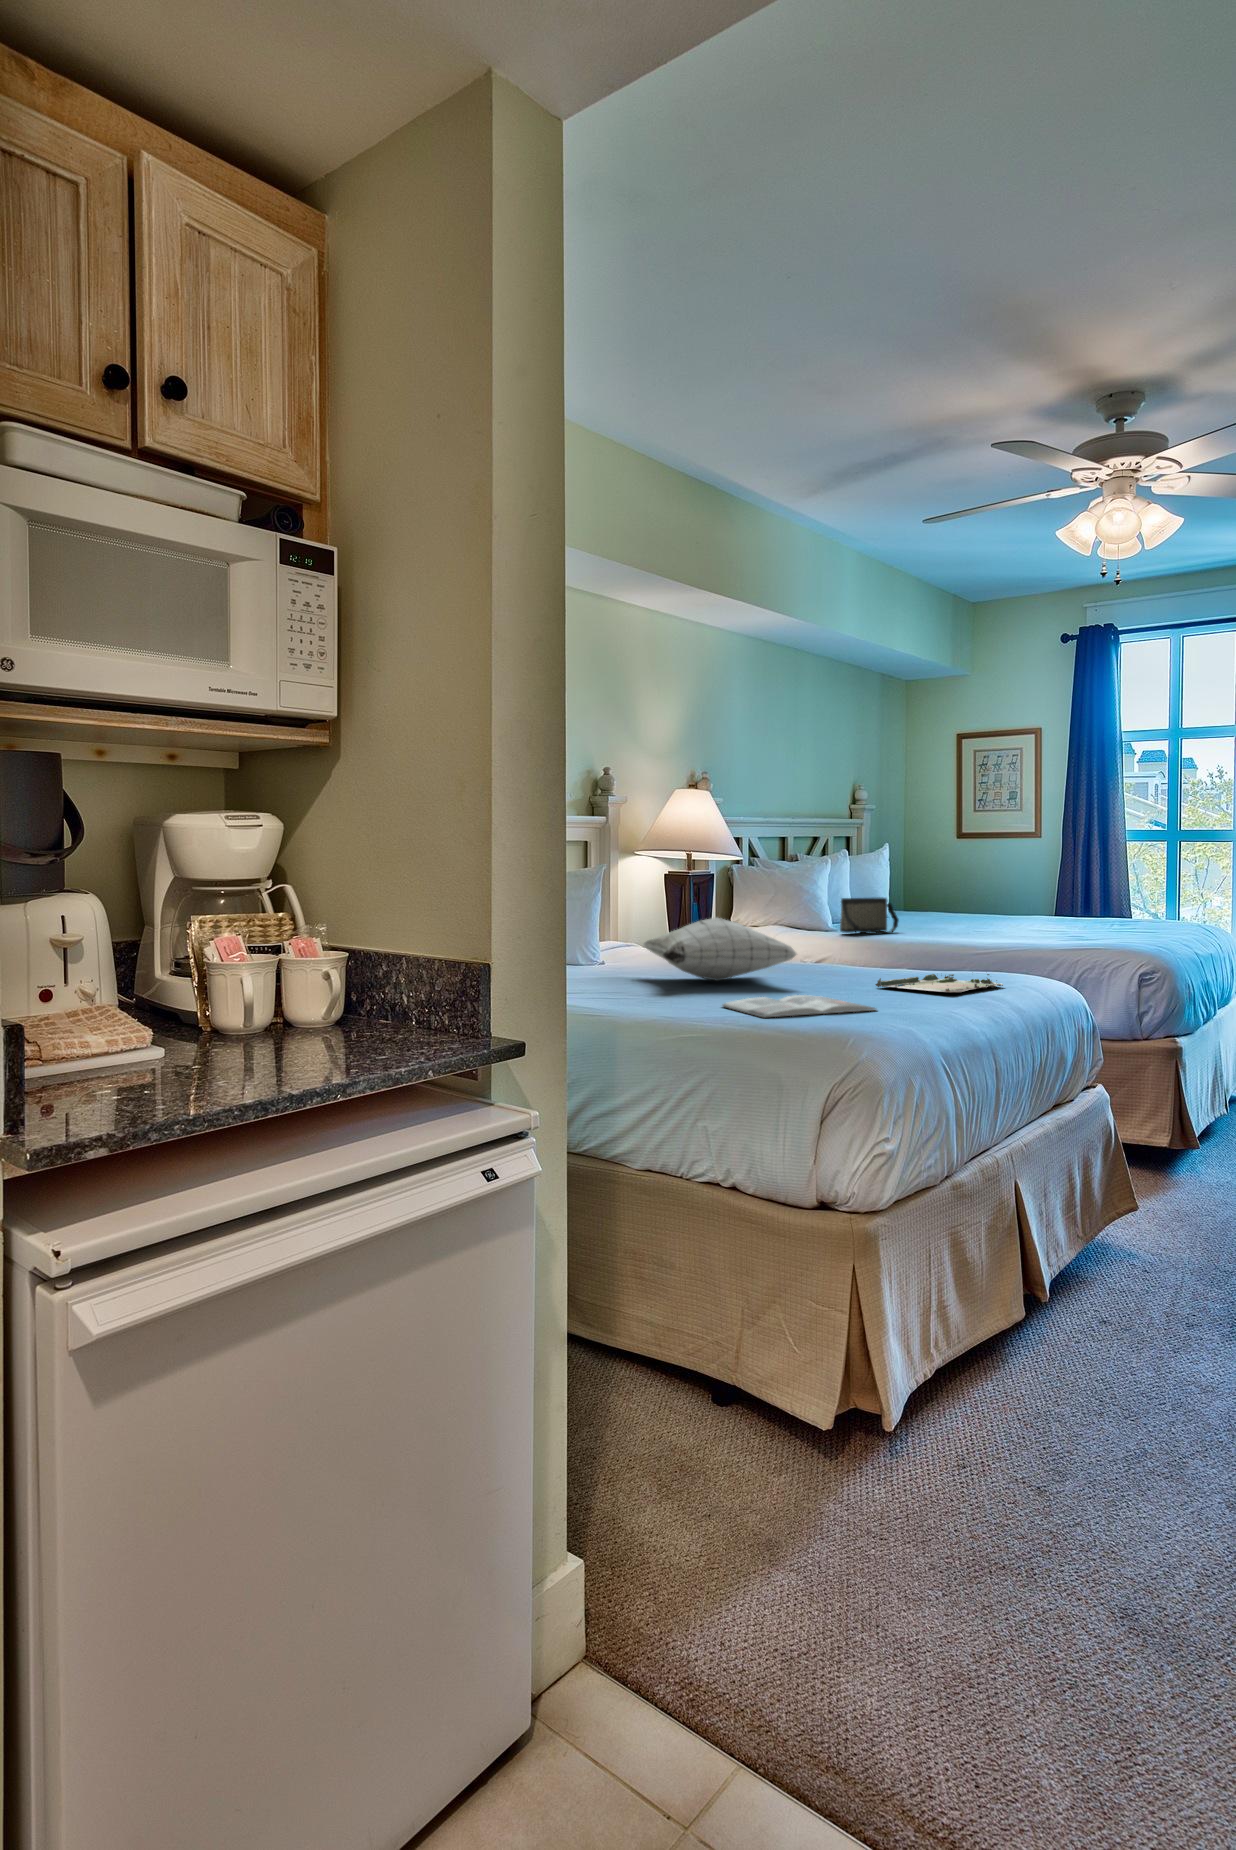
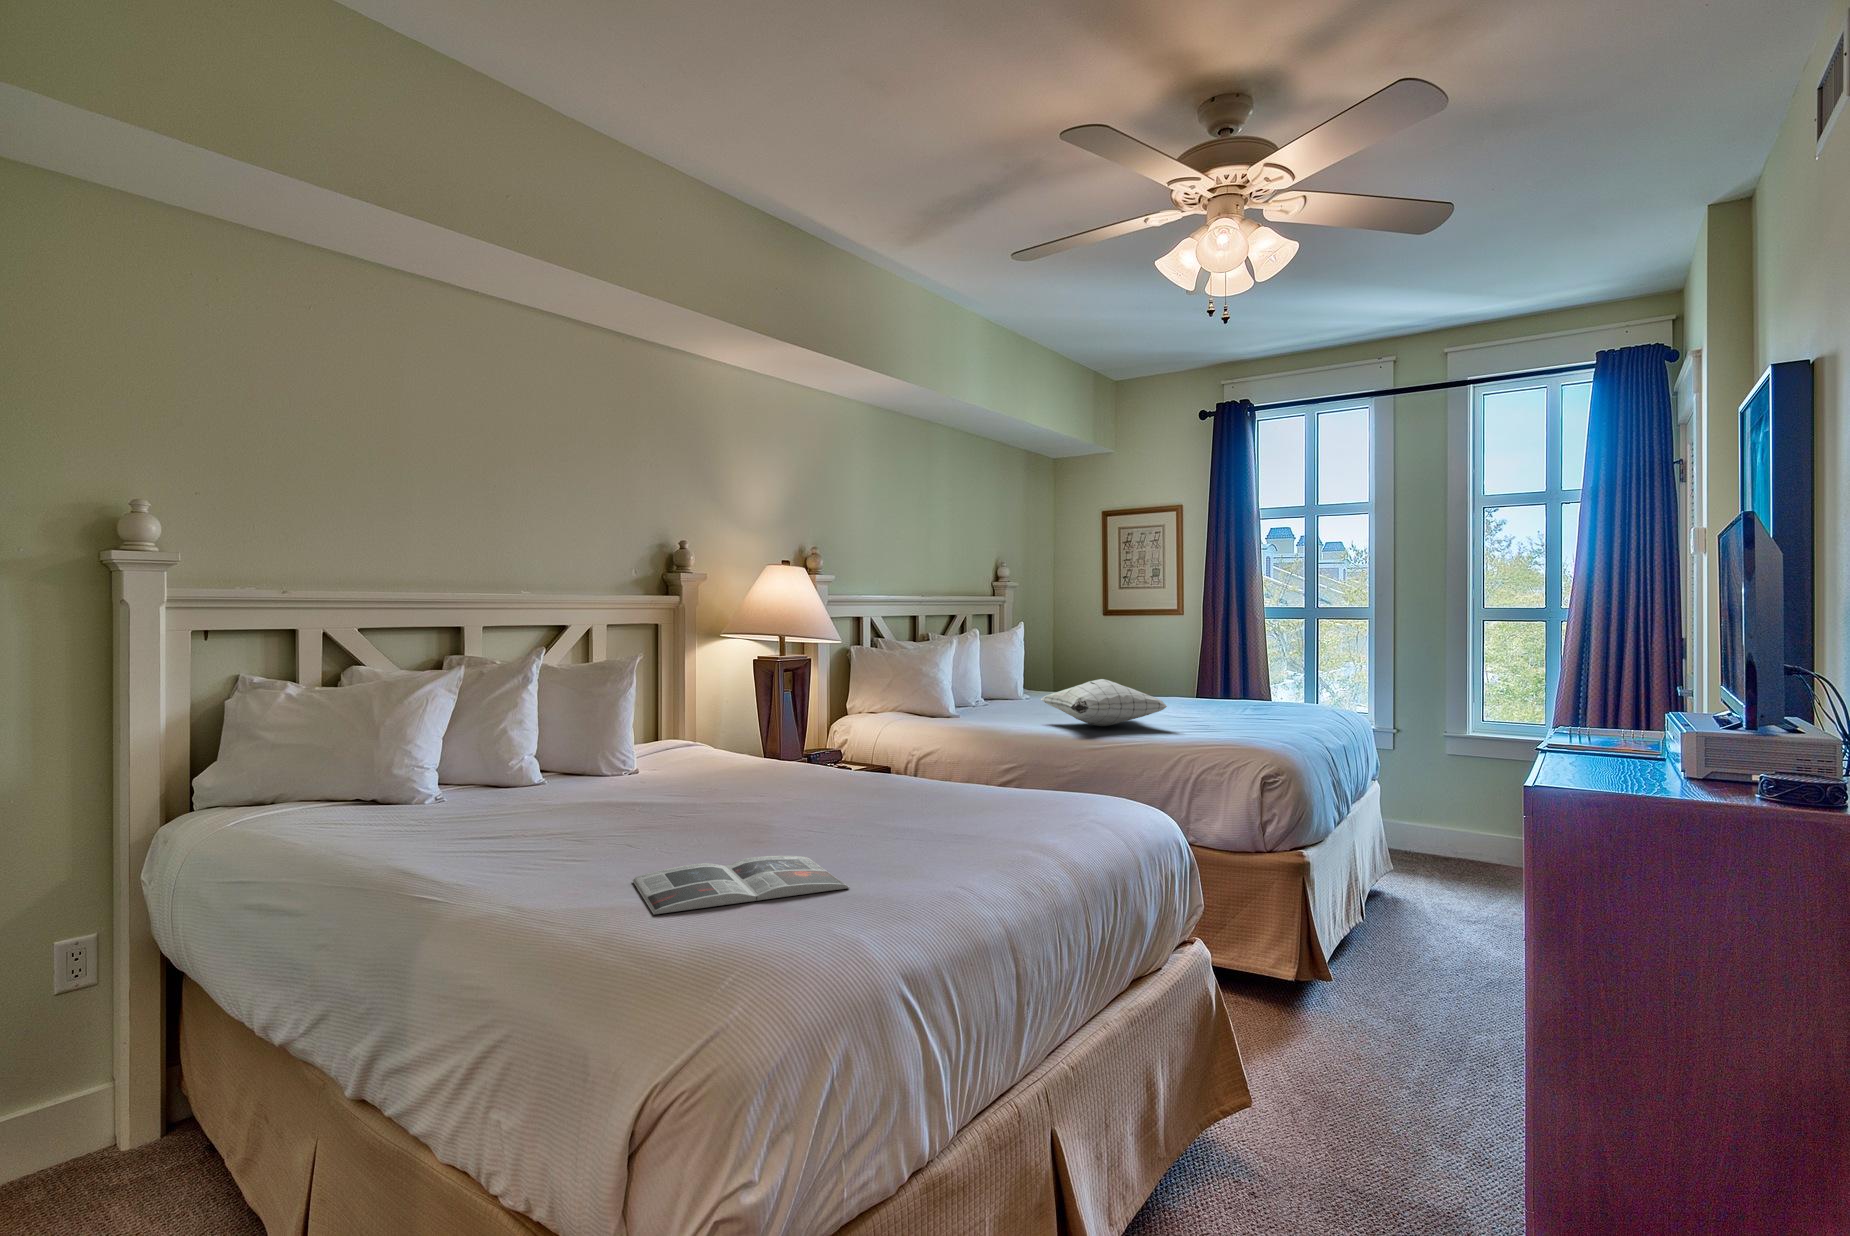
handbag: present [840,897,899,934] -> none [953,683,1018,724]
pillow: present [643,918,797,981] -> present [1040,679,1167,726]
tray: present [875,974,1003,993] -> none [901,800,1069,842]

